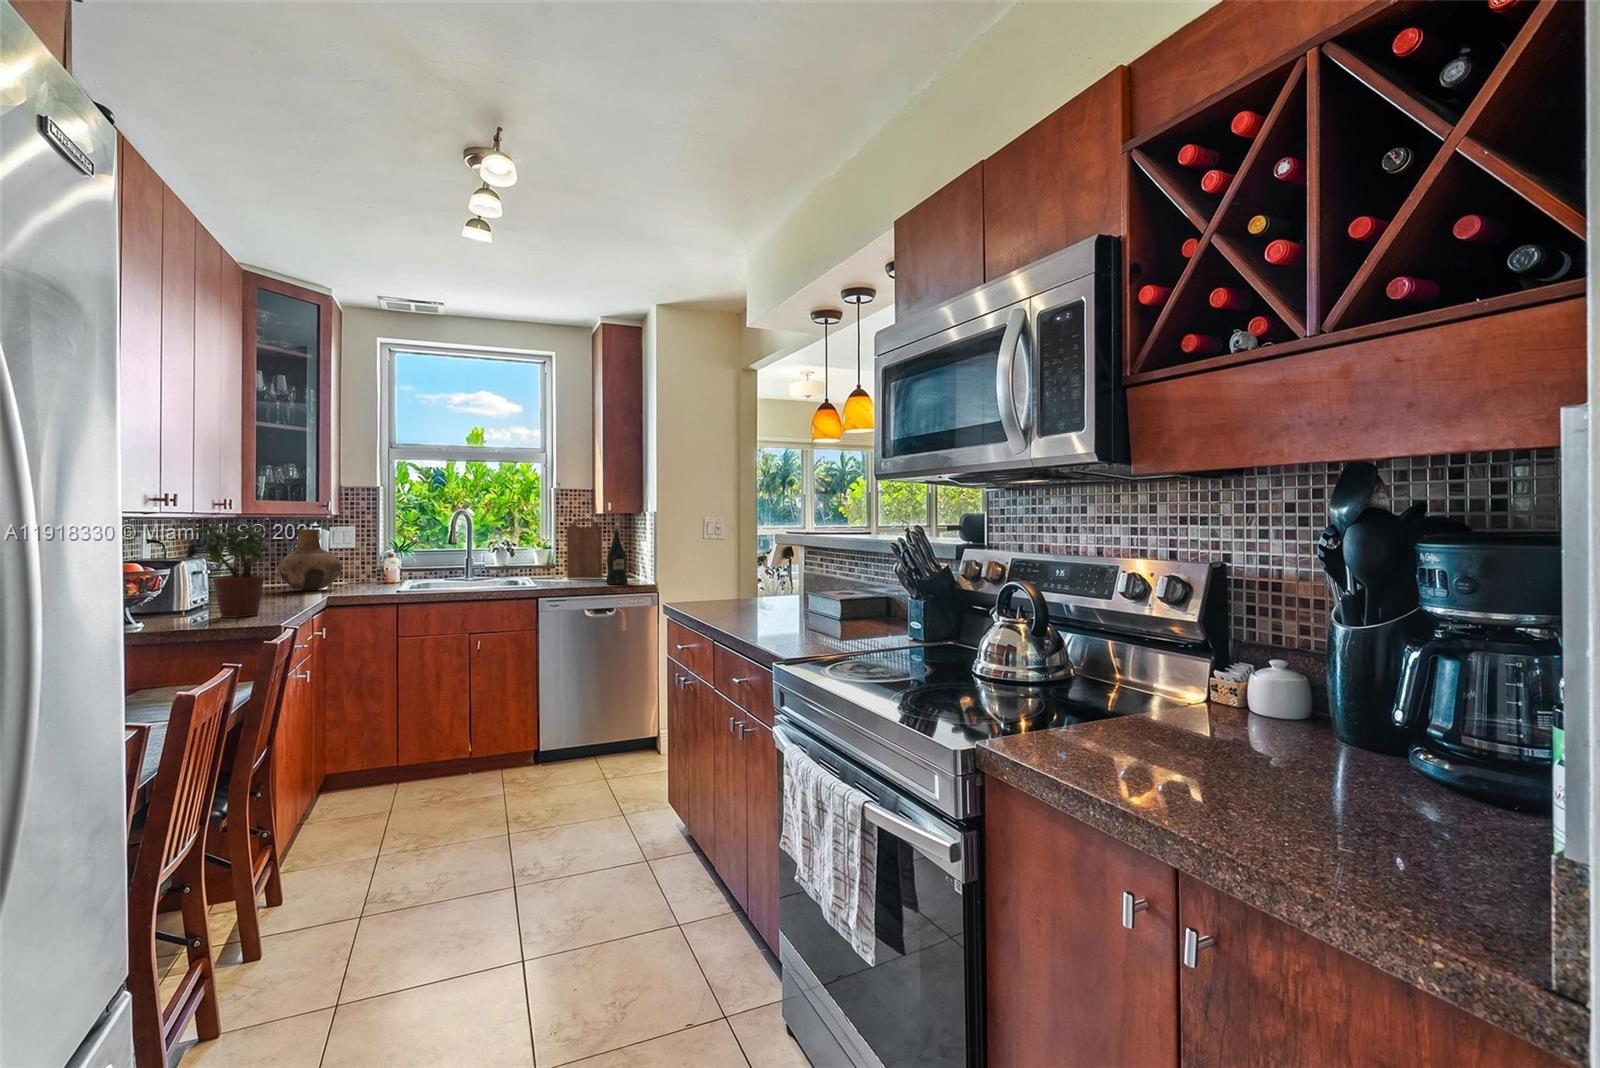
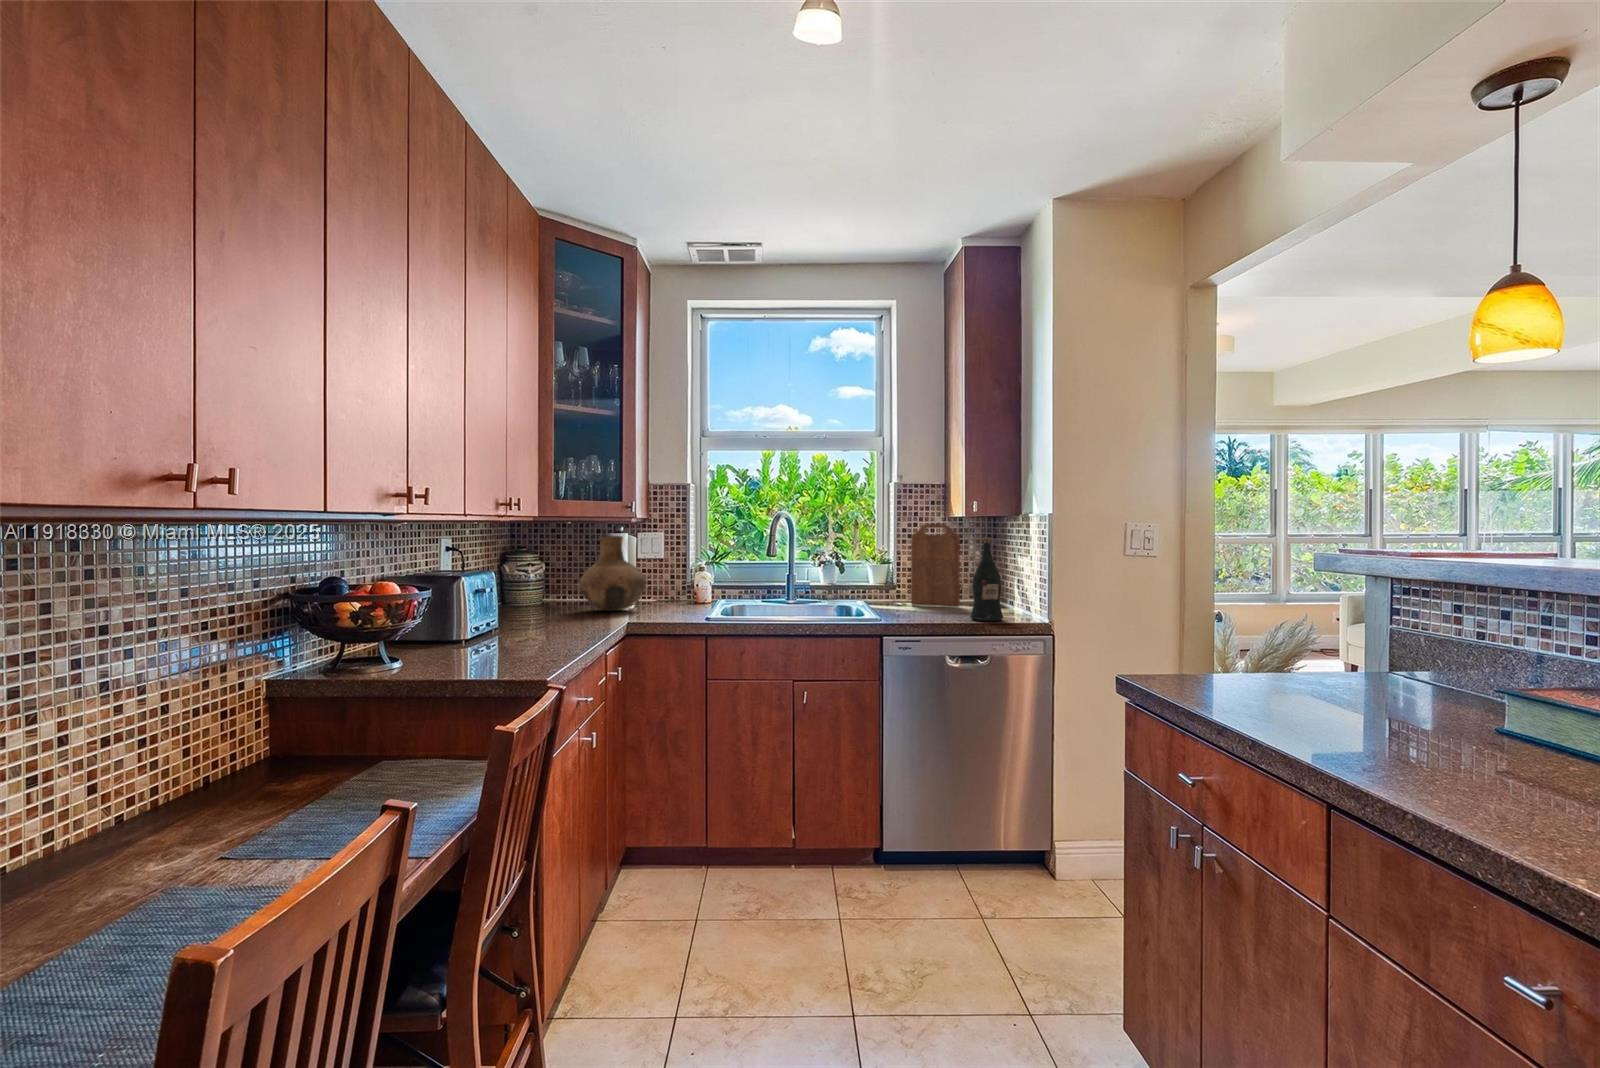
potted plant: present [194,519,268,618] -> none [454,525,541,658]

